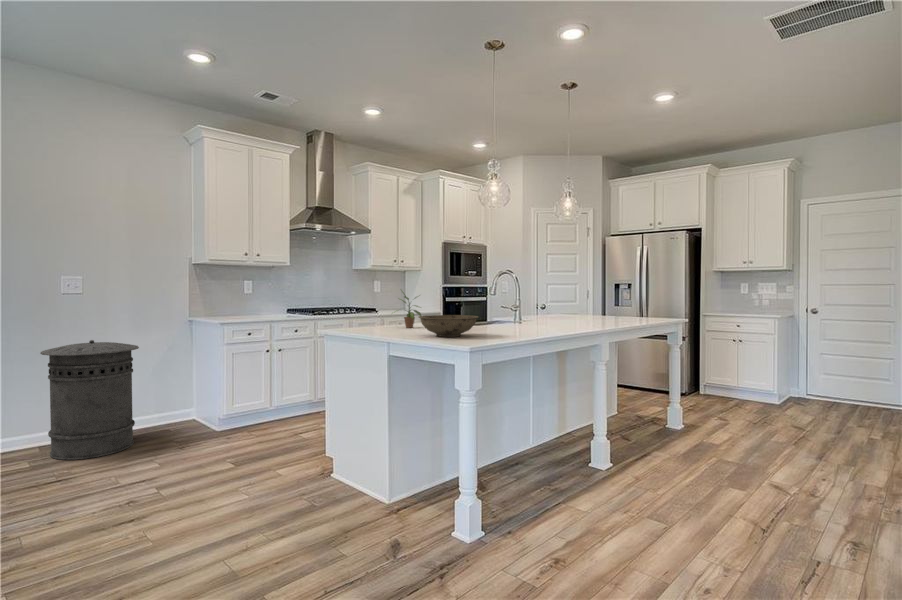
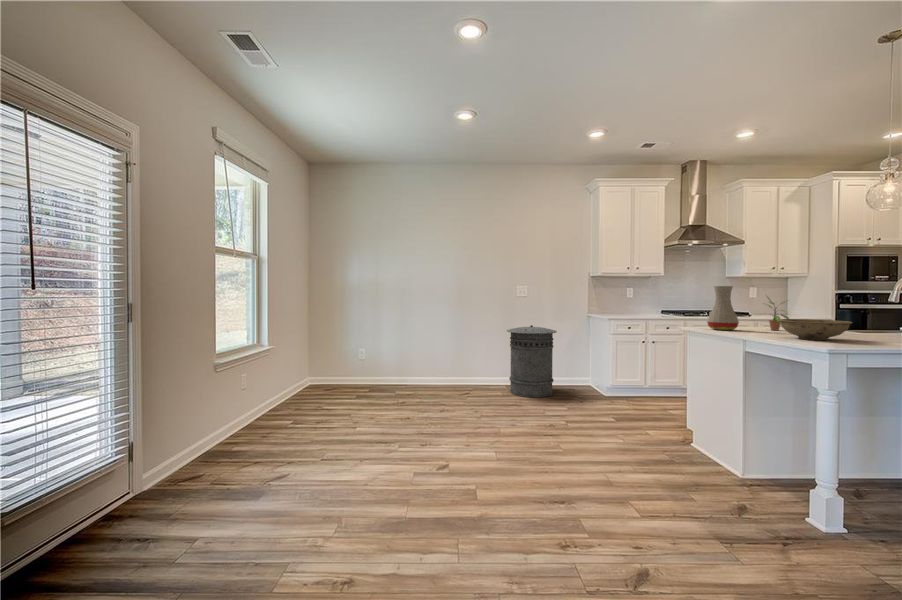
vase: none [346,279,378,331] -> present [707,286,739,330]

